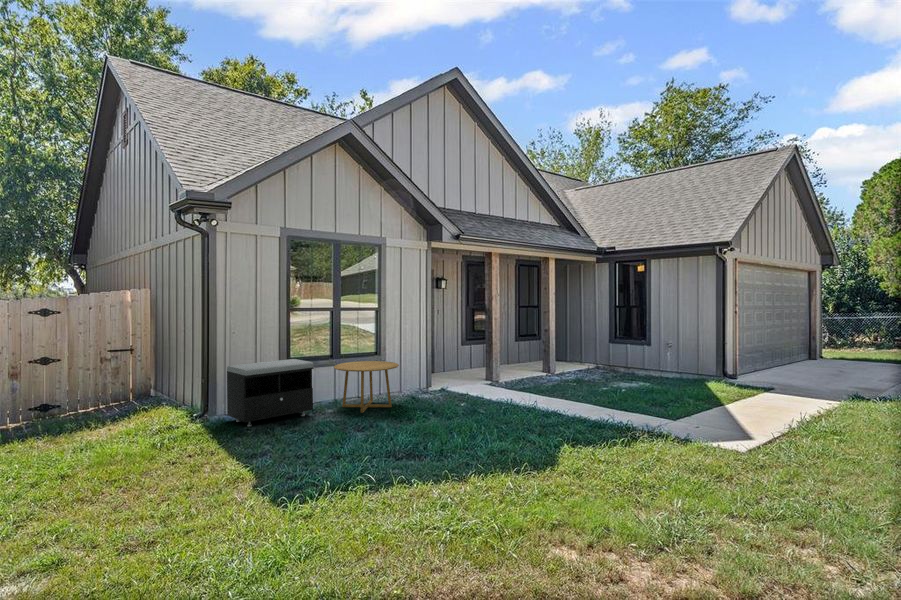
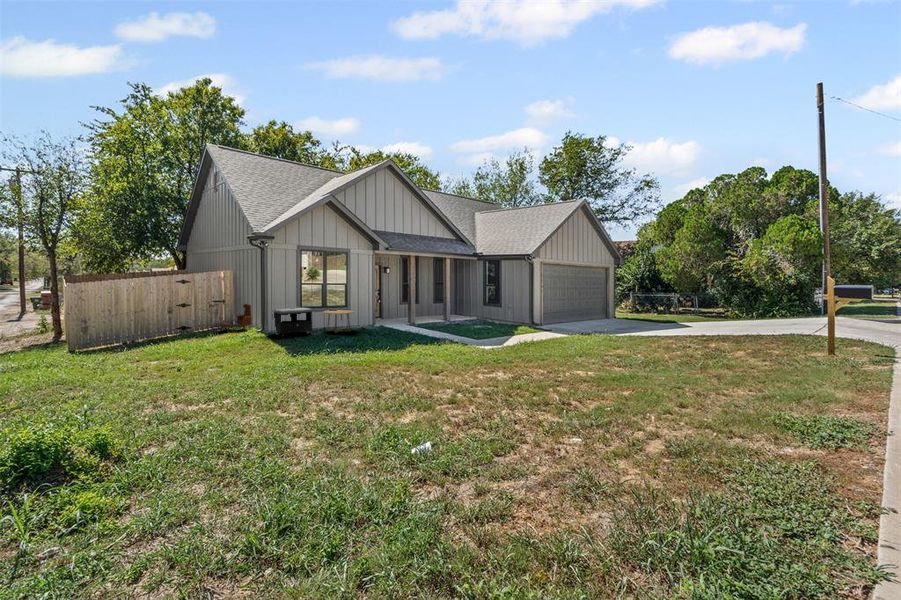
lounge chair: none [108,354,187,421] -> present [220,304,252,333]

